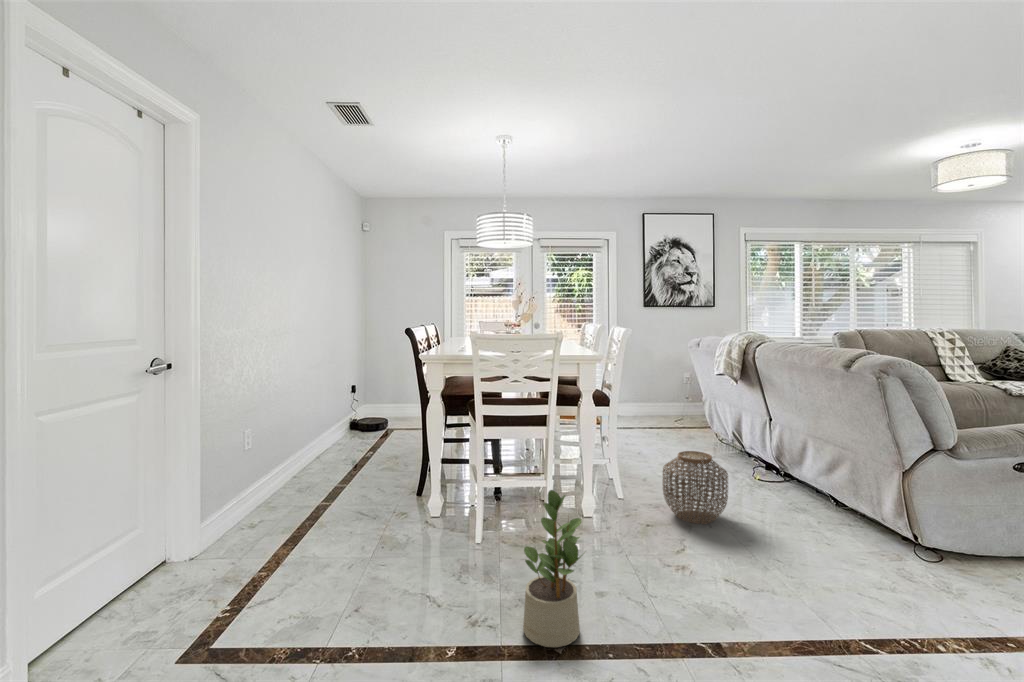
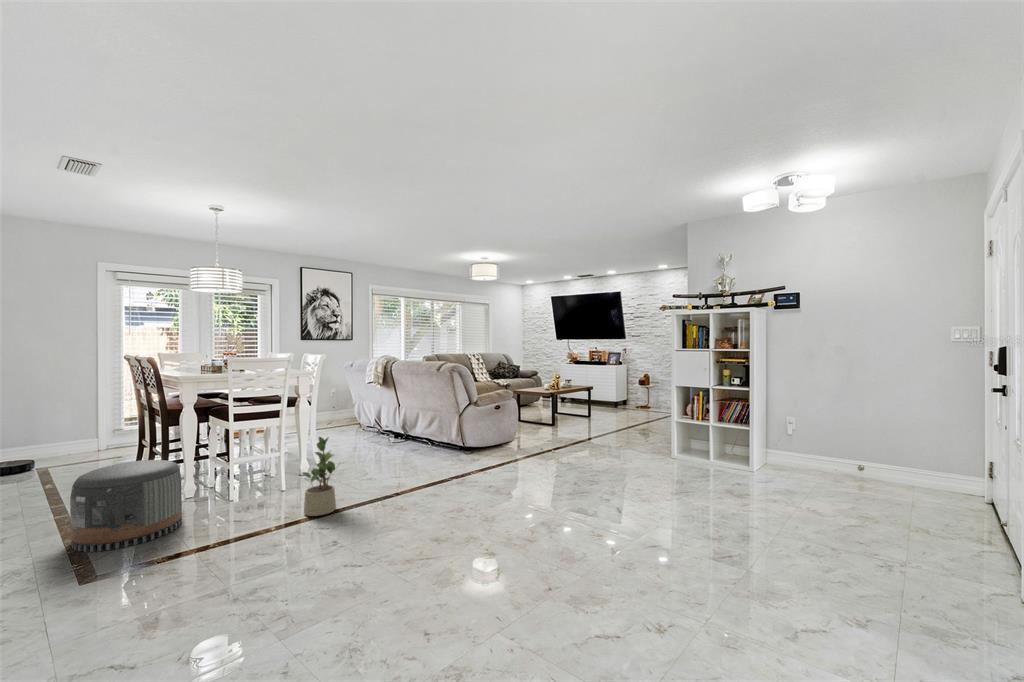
woven basket: present [663,451,728,524] -> none [349,424,386,464]
pouf: none [286,462,402,585] -> present [70,460,182,552]

